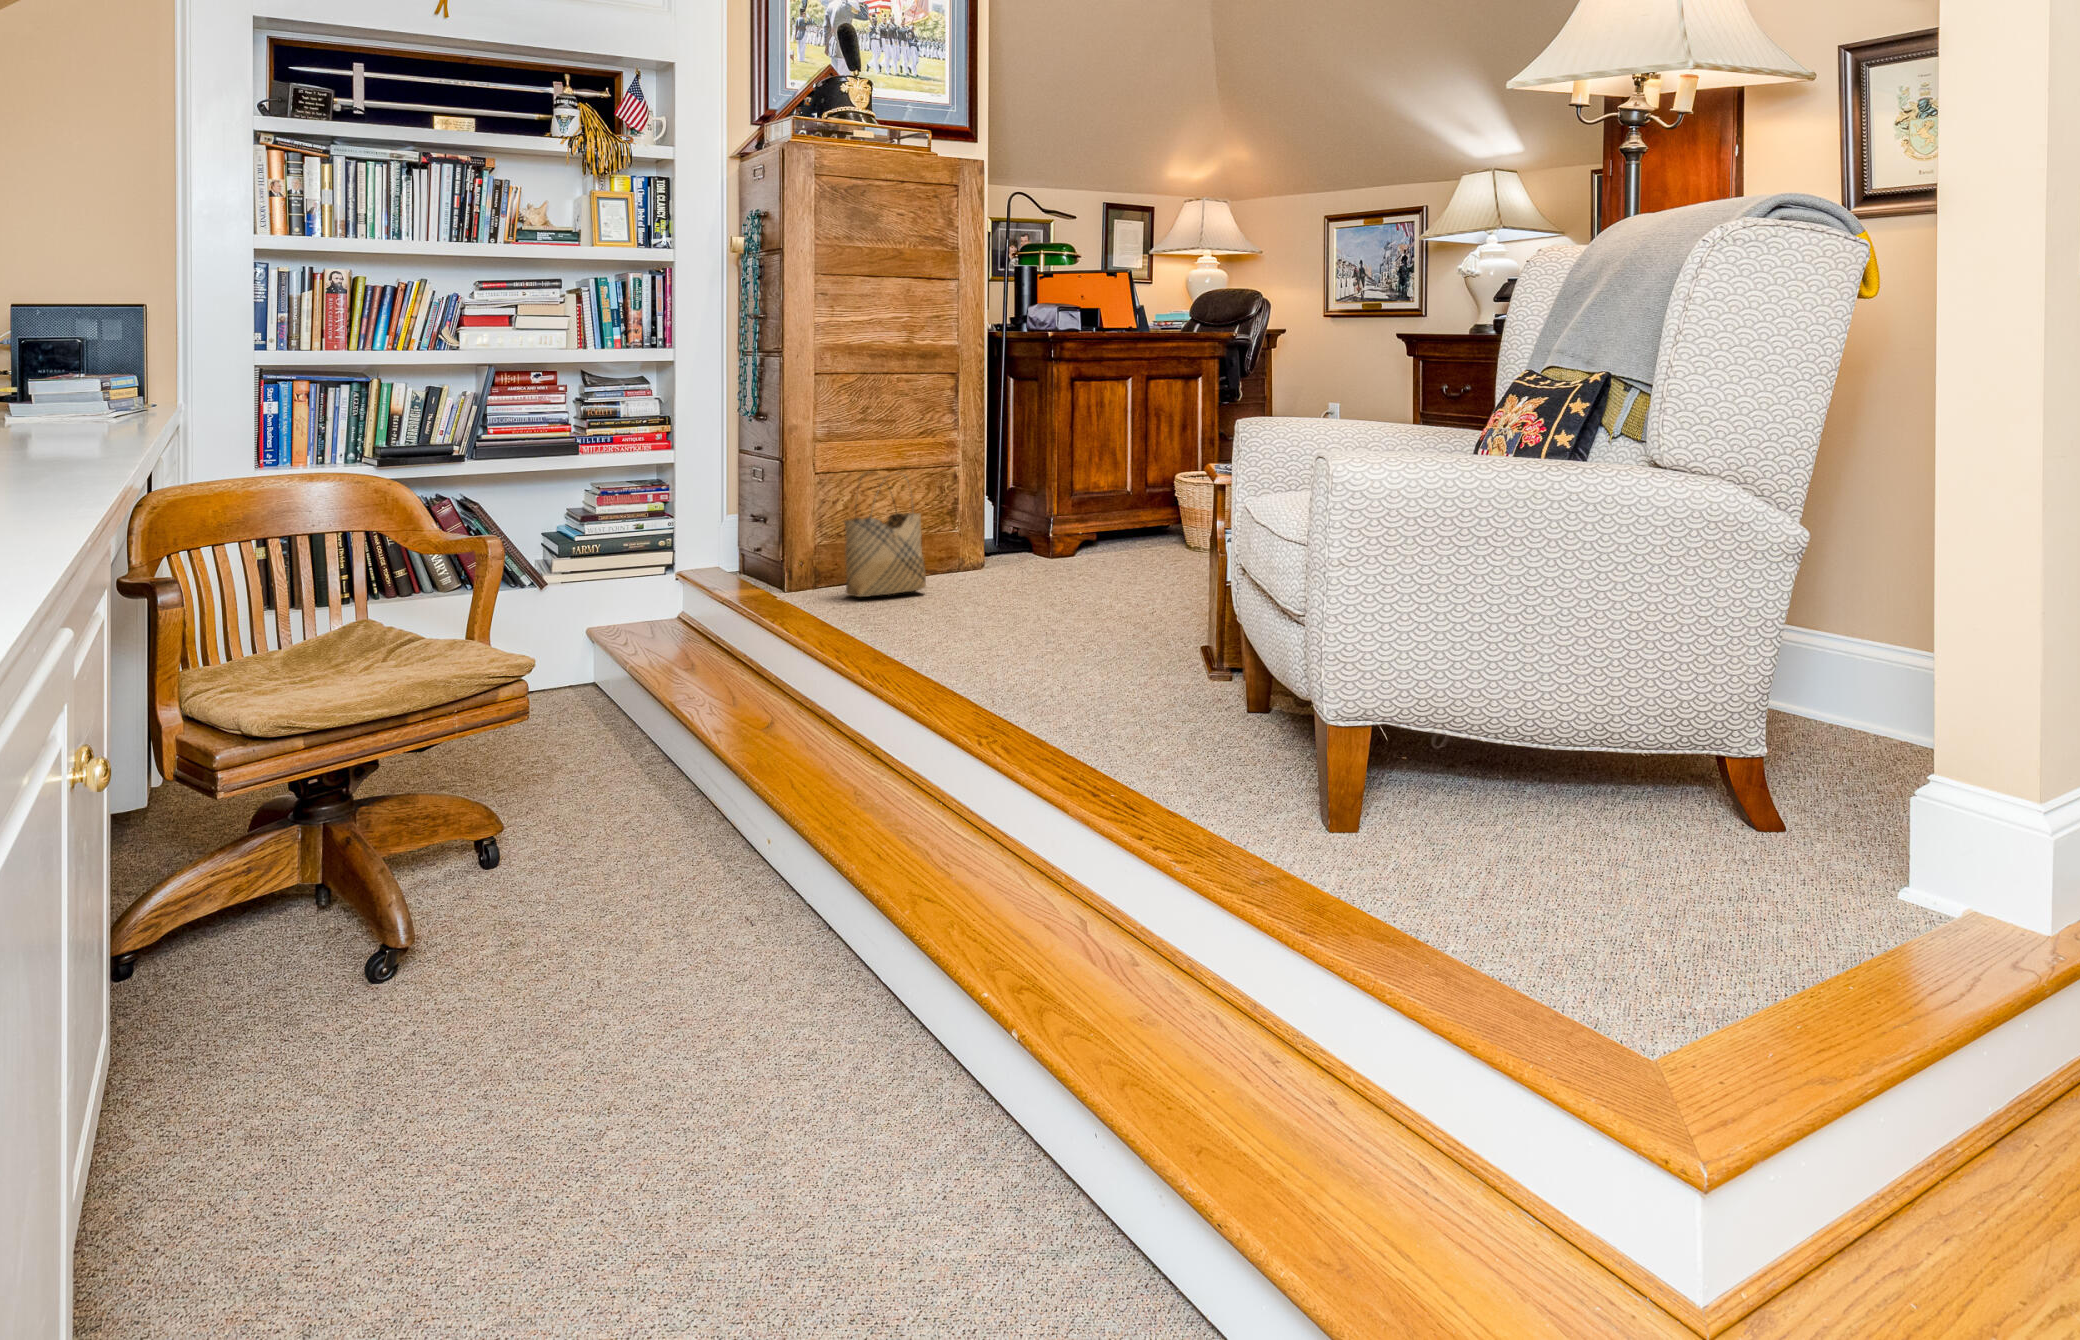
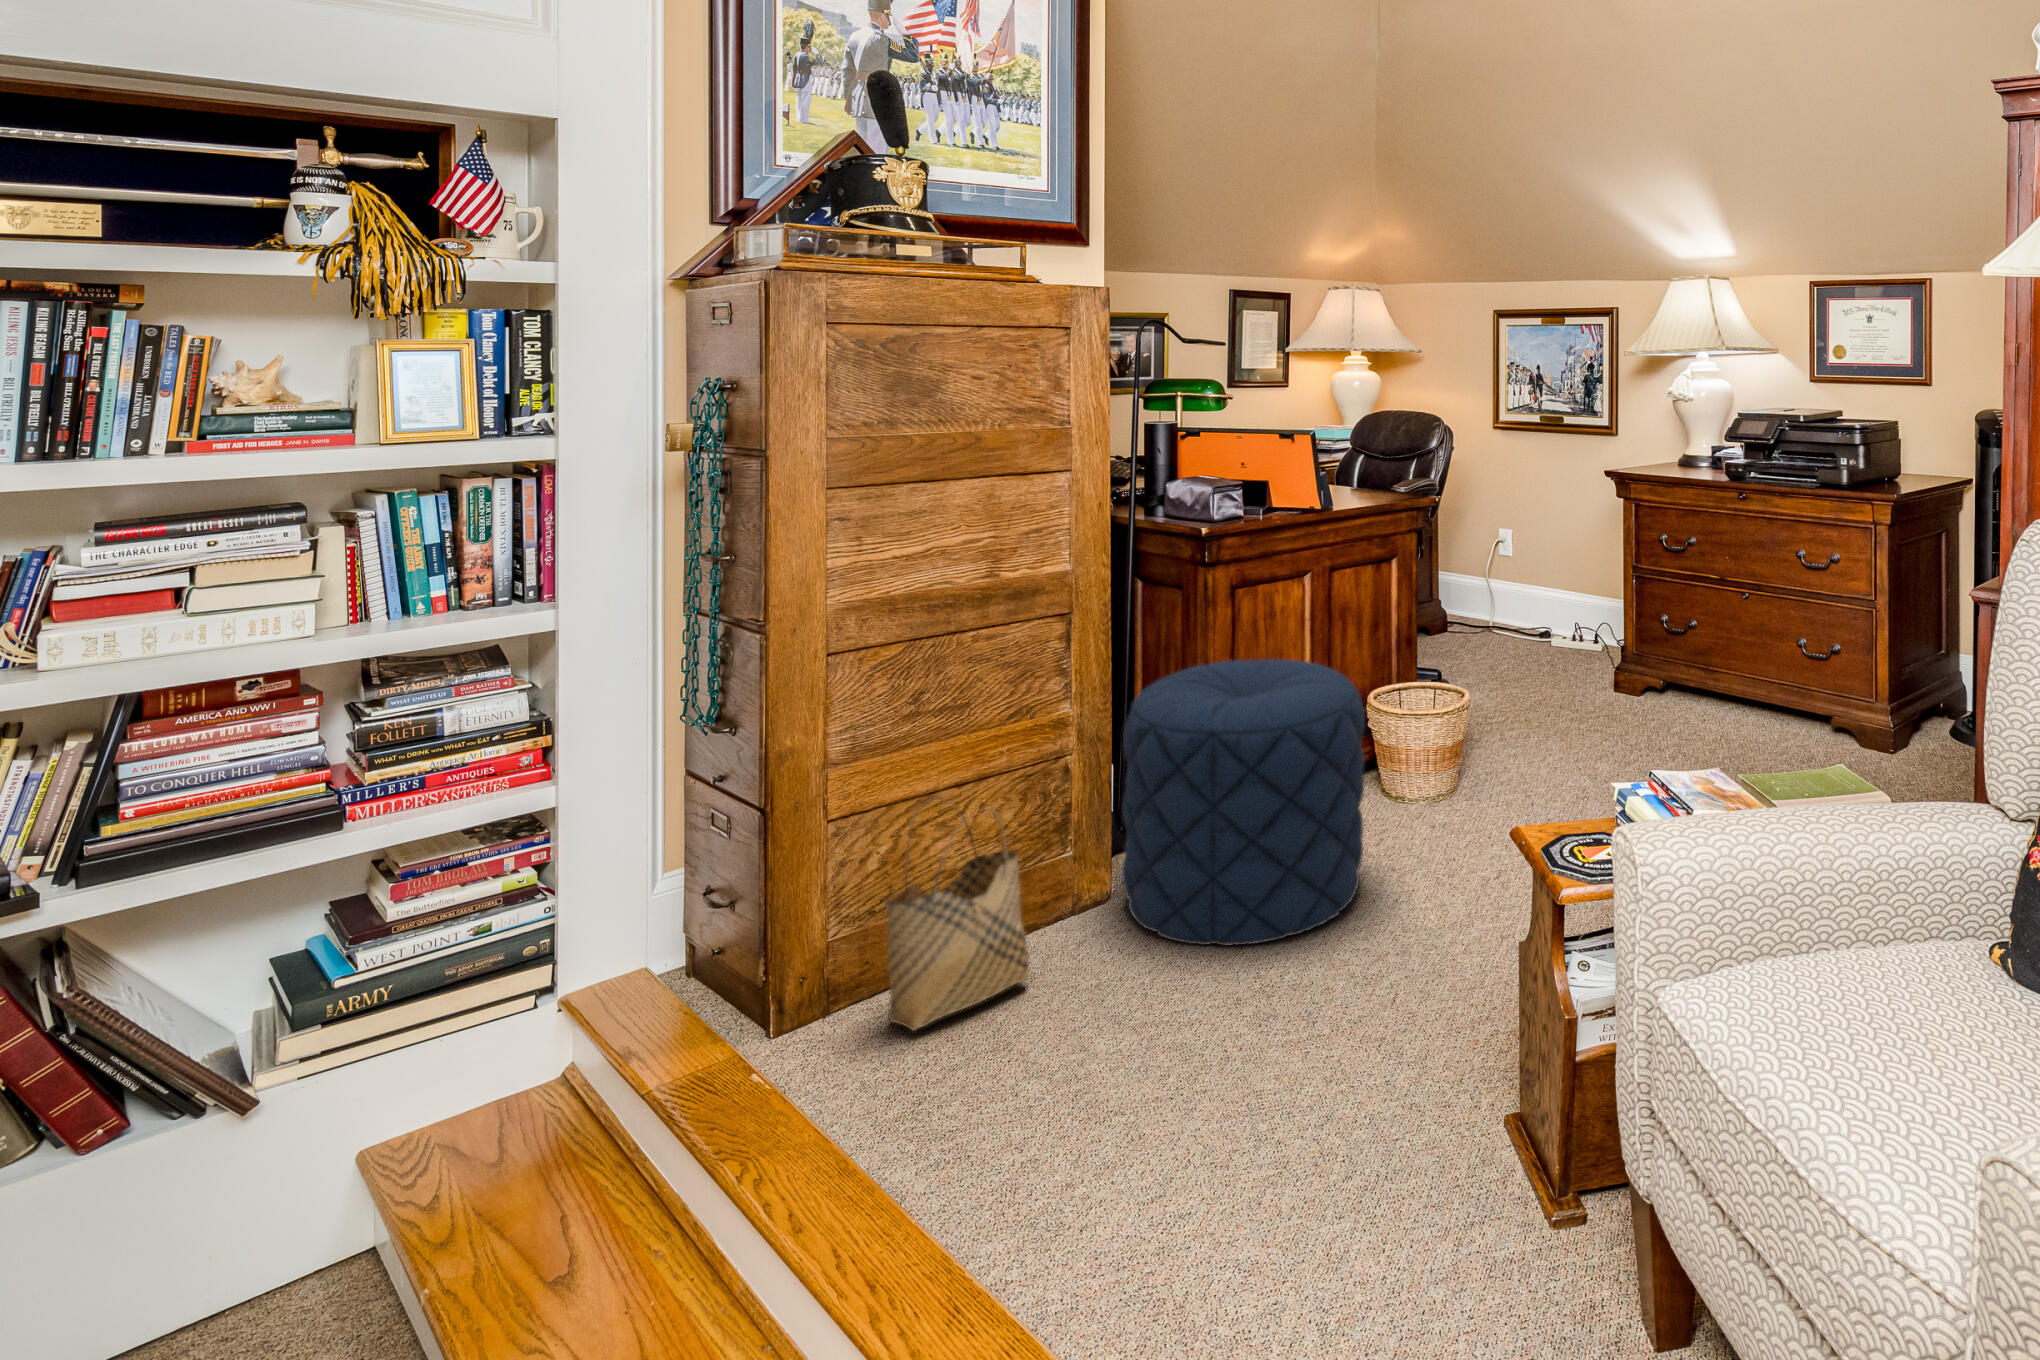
pouf: none [990,428,1154,595] -> present [1122,659,1365,946]

